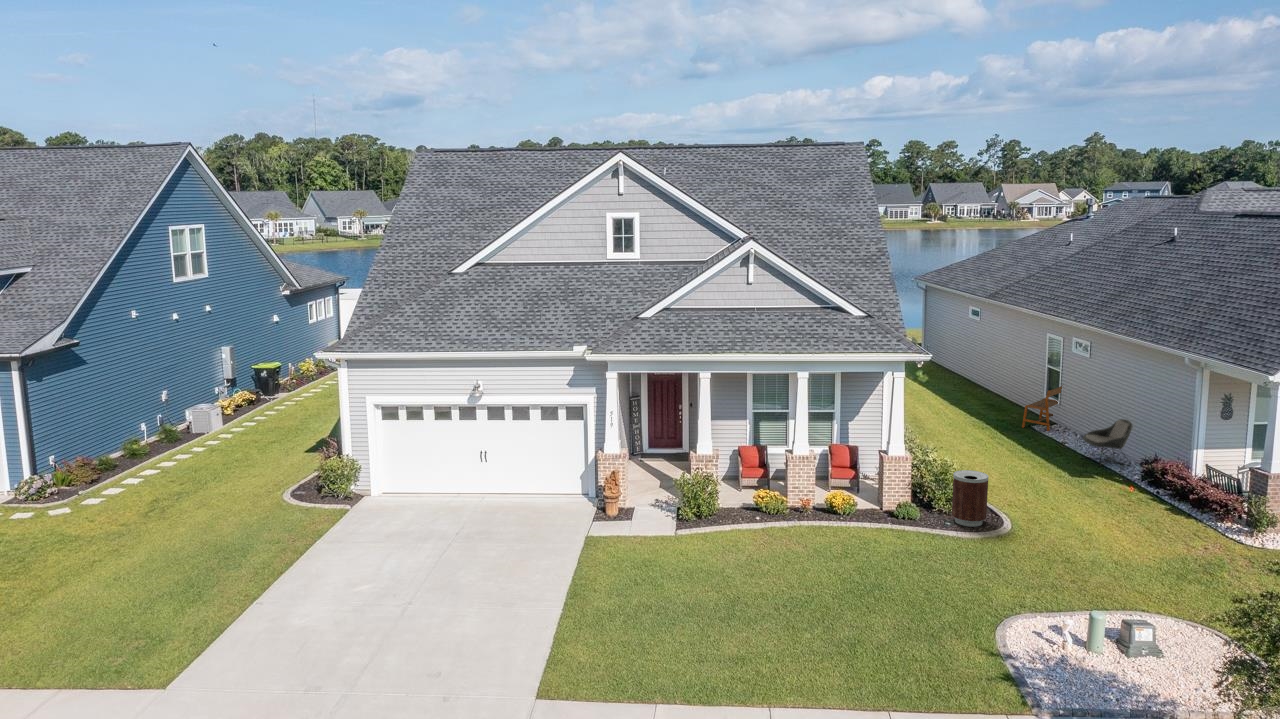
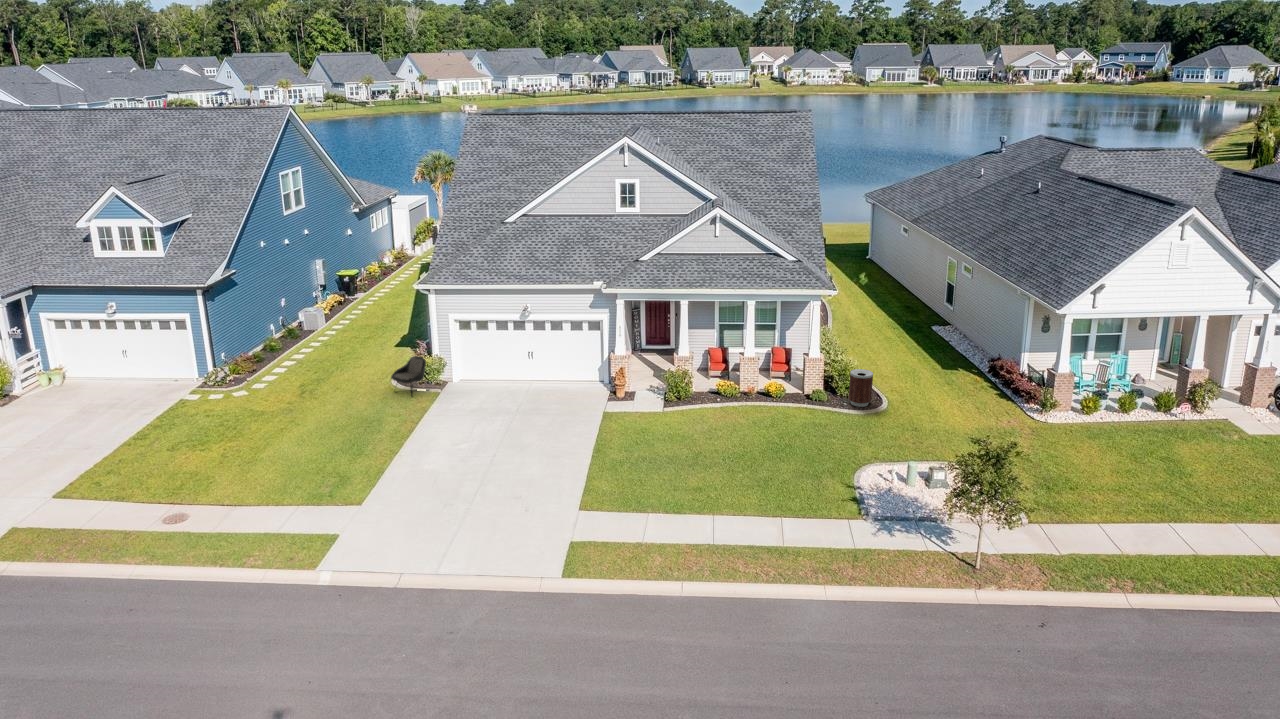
bench: present [1022,385,1063,431] -> none [920,297,954,332]
lounge chair: present [1083,419,1133,466] -> present [391,356,426,392]

